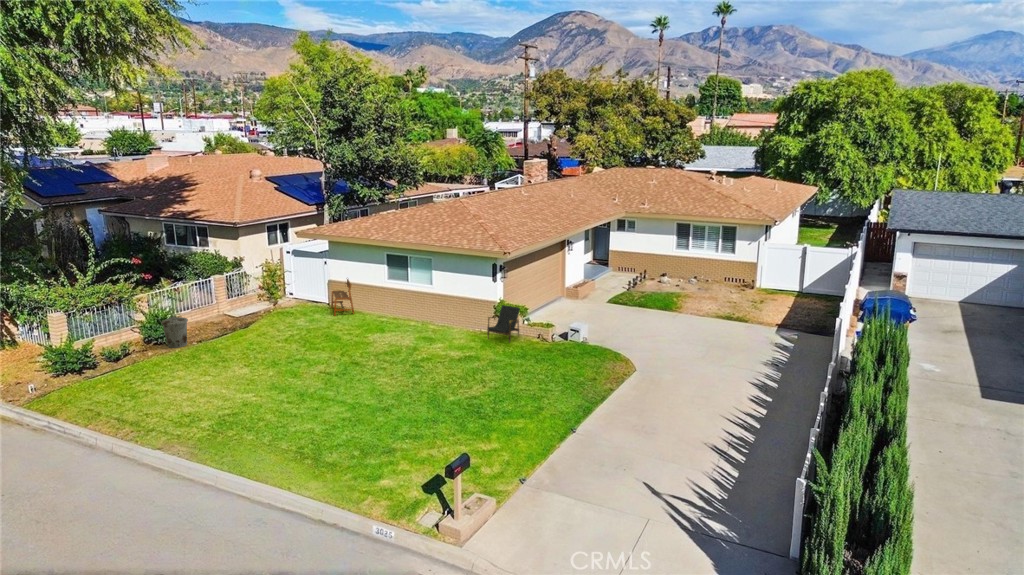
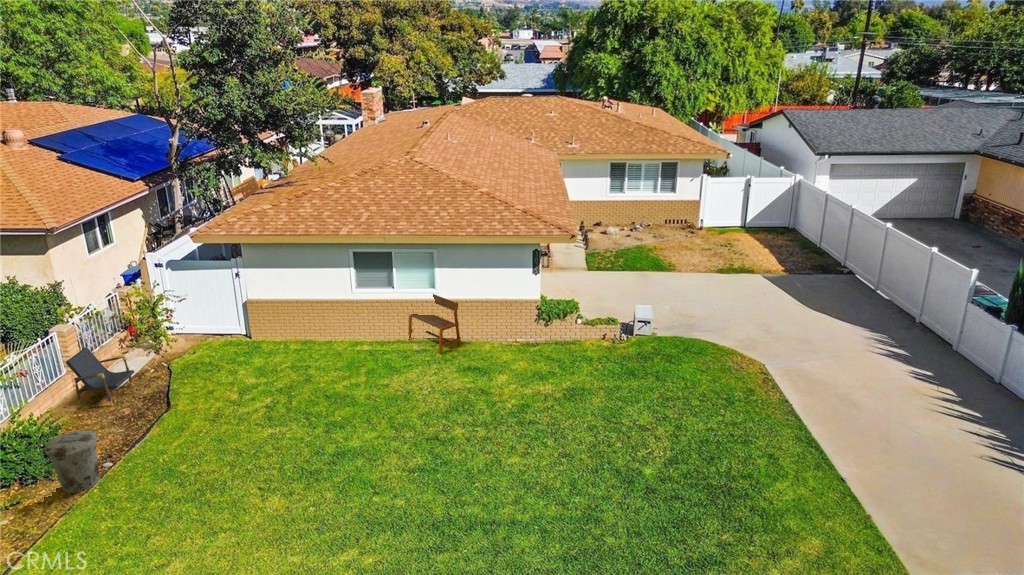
bench: present [331,279,354,316] -> present [408,294,461,354]
lounge chair: present [487,305,520,342] -> present [66,347,134,406]

